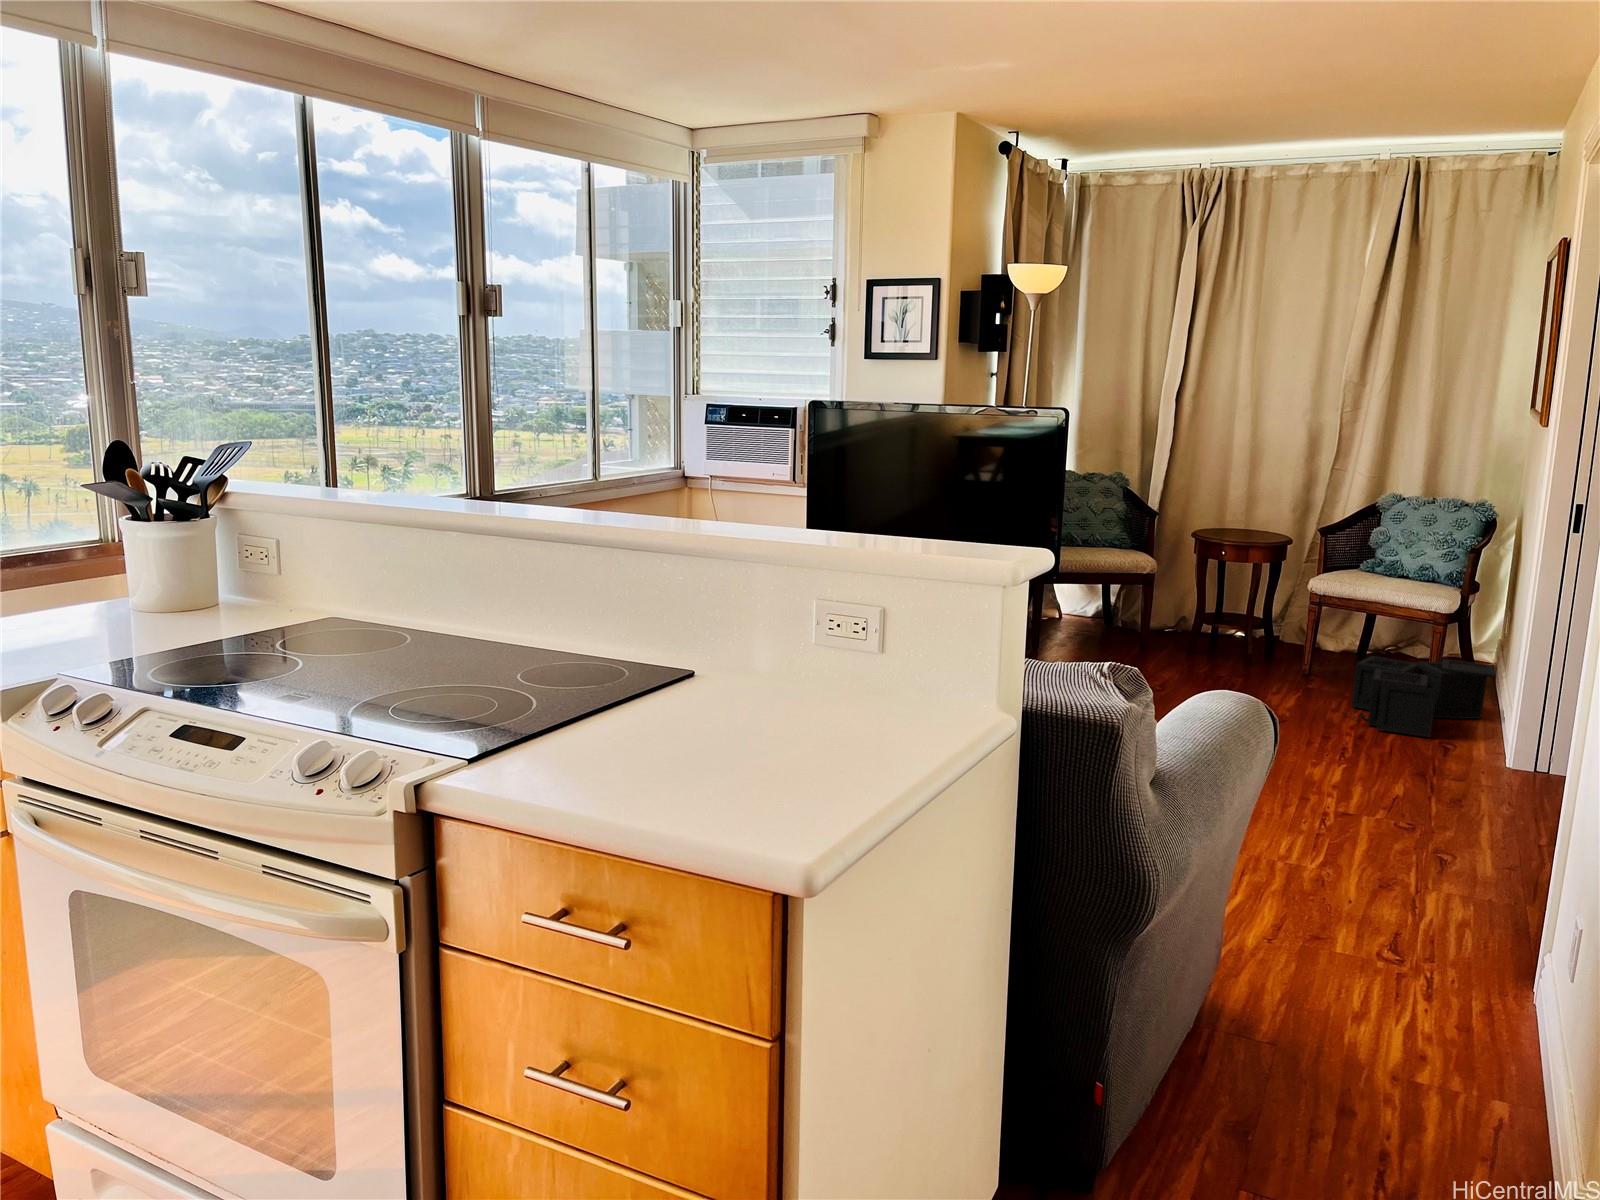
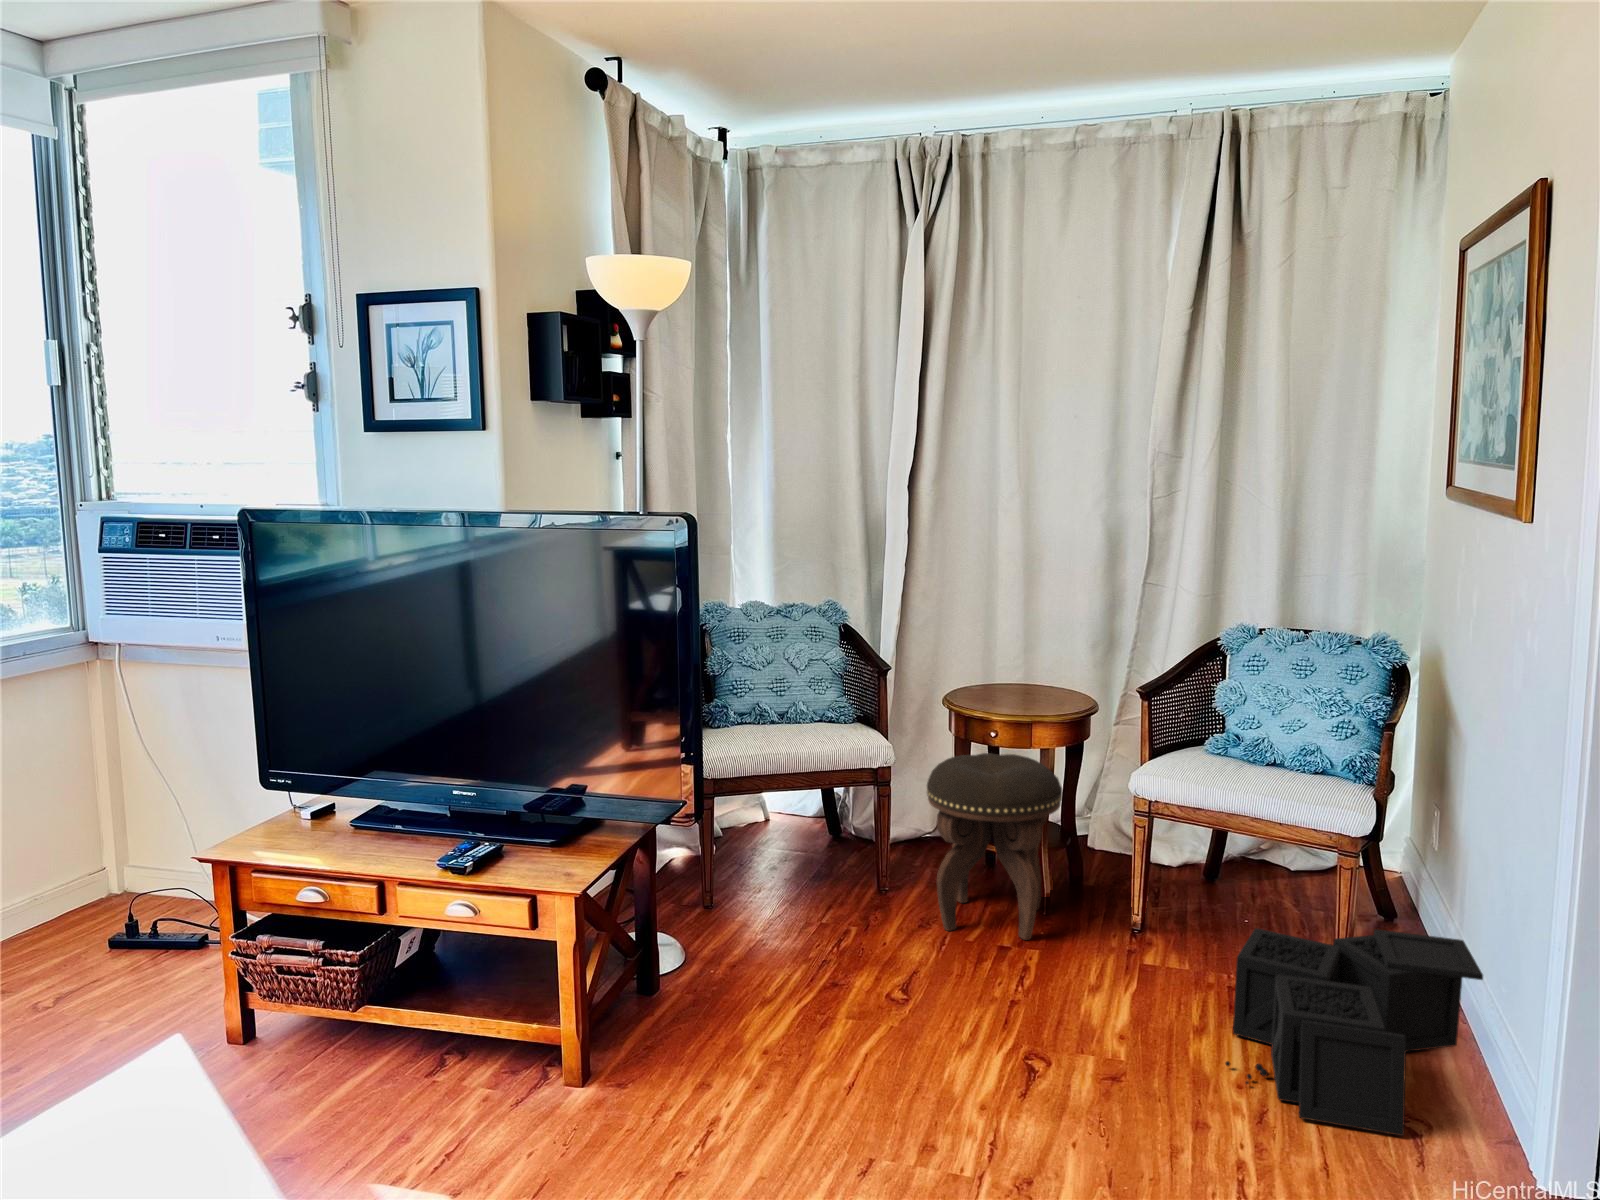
footstool: none [1179,565,1265,672] -> present [927,753,1062,940]

